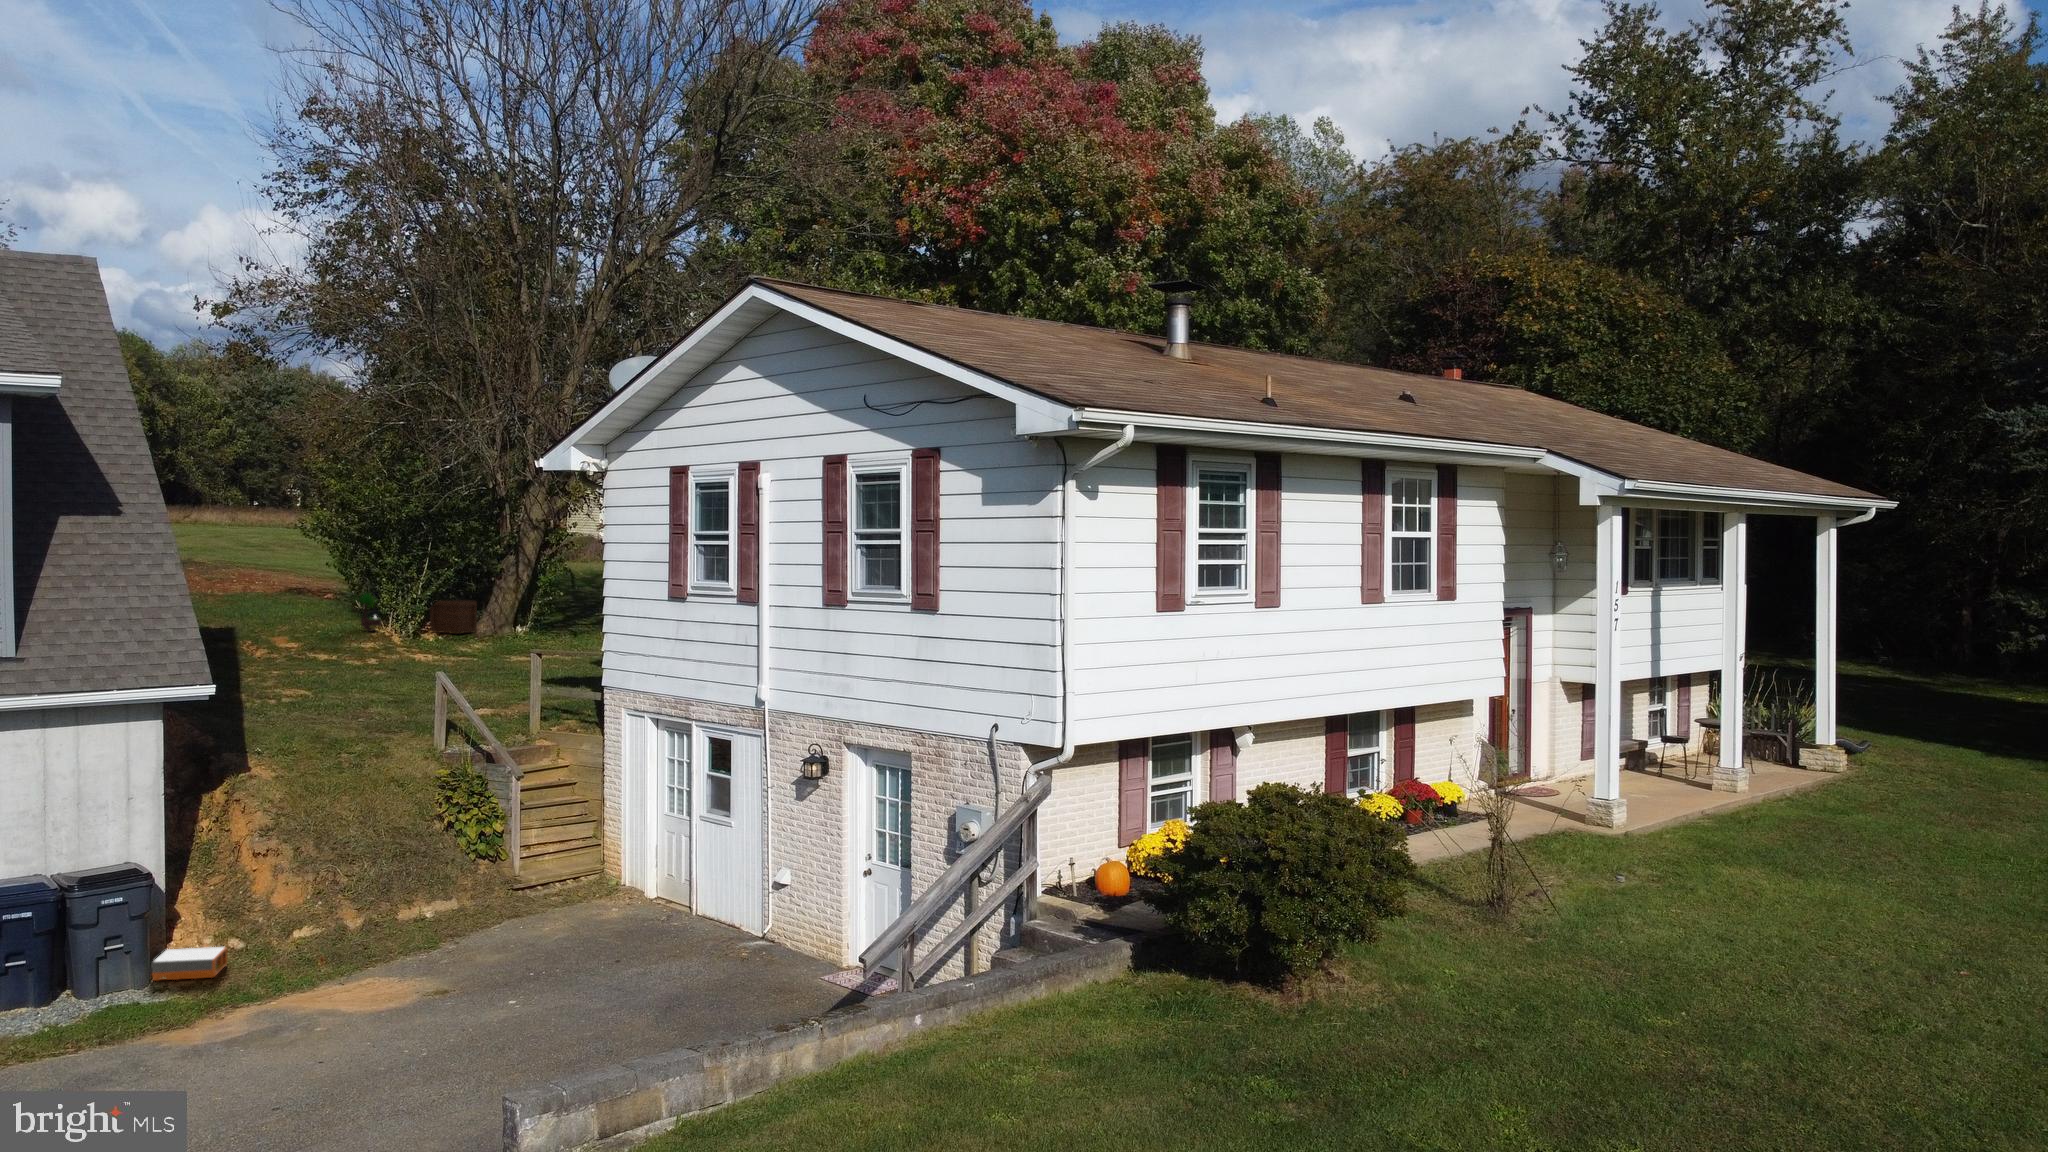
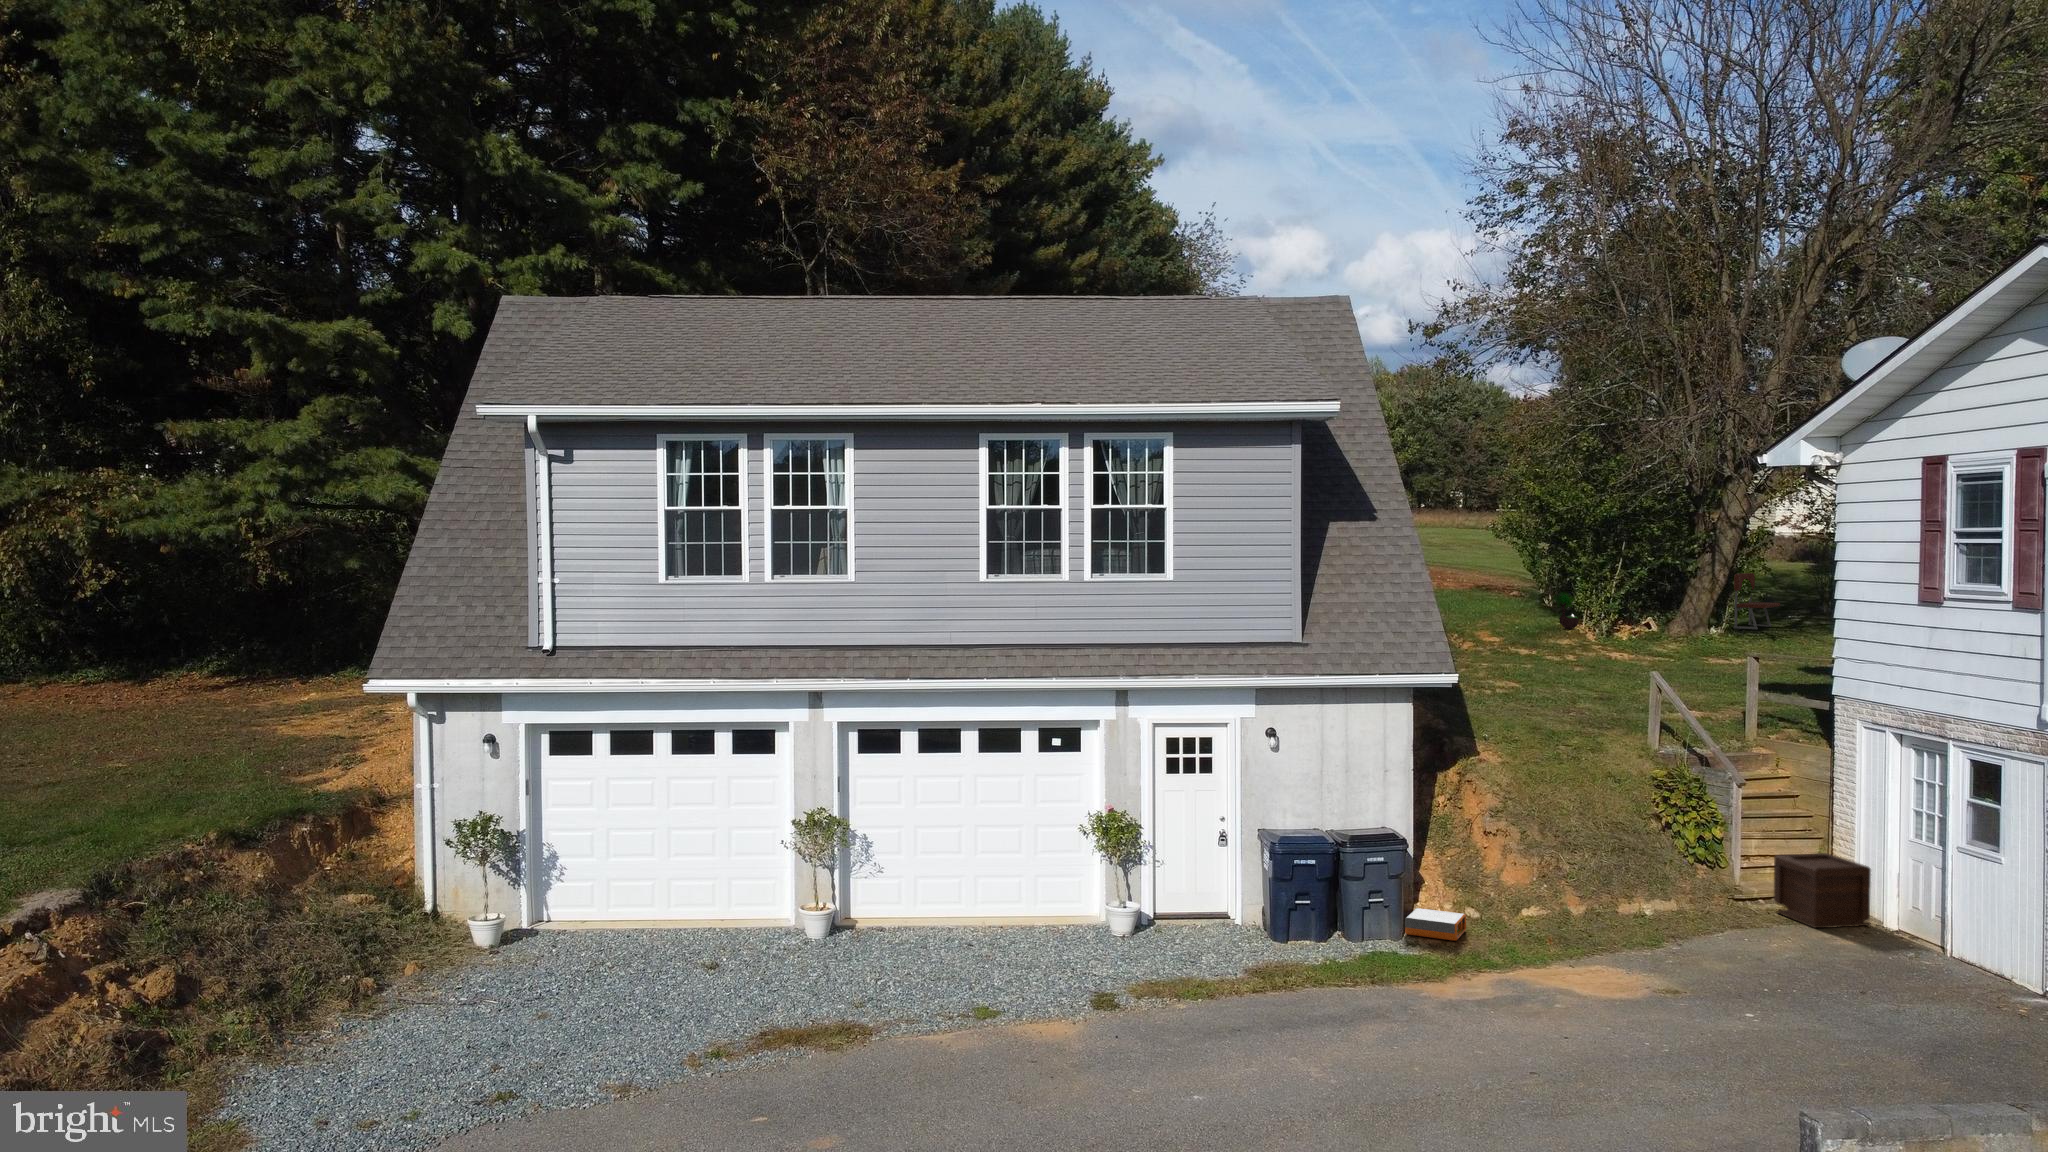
bench: none [540,573,583,629] -> present [1734,573,1780,630]
wooden crate: present [430,600,477,634] -> present [1774,853,1871,928]

